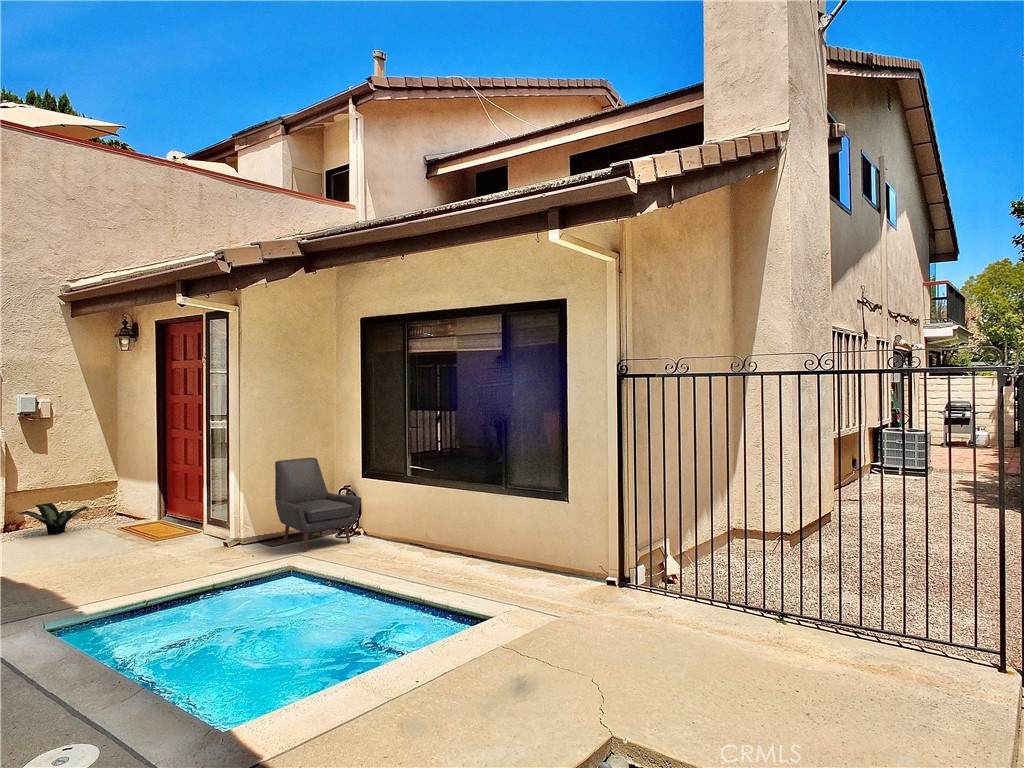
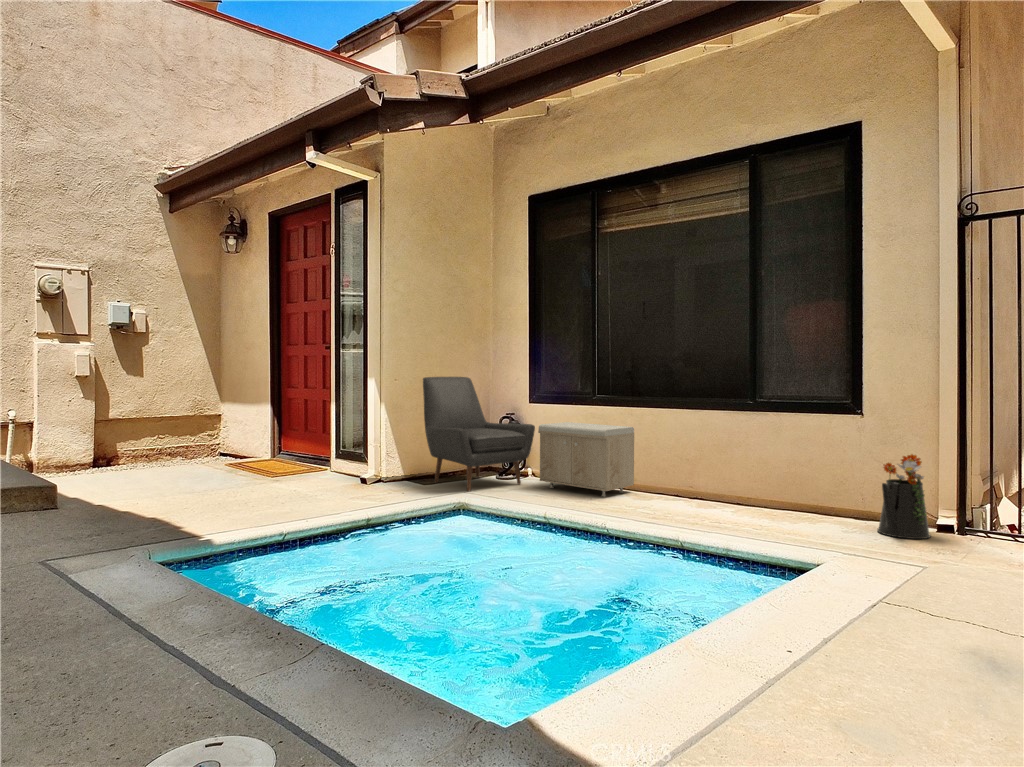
storage bench: none [360,494,430,554] -> present [538,422,634,496]
potted plant: present [17,503,89,535] -> none [108,435,192,471]
watering can: none [556,530,591,589] -> present [877,454,931,539]

